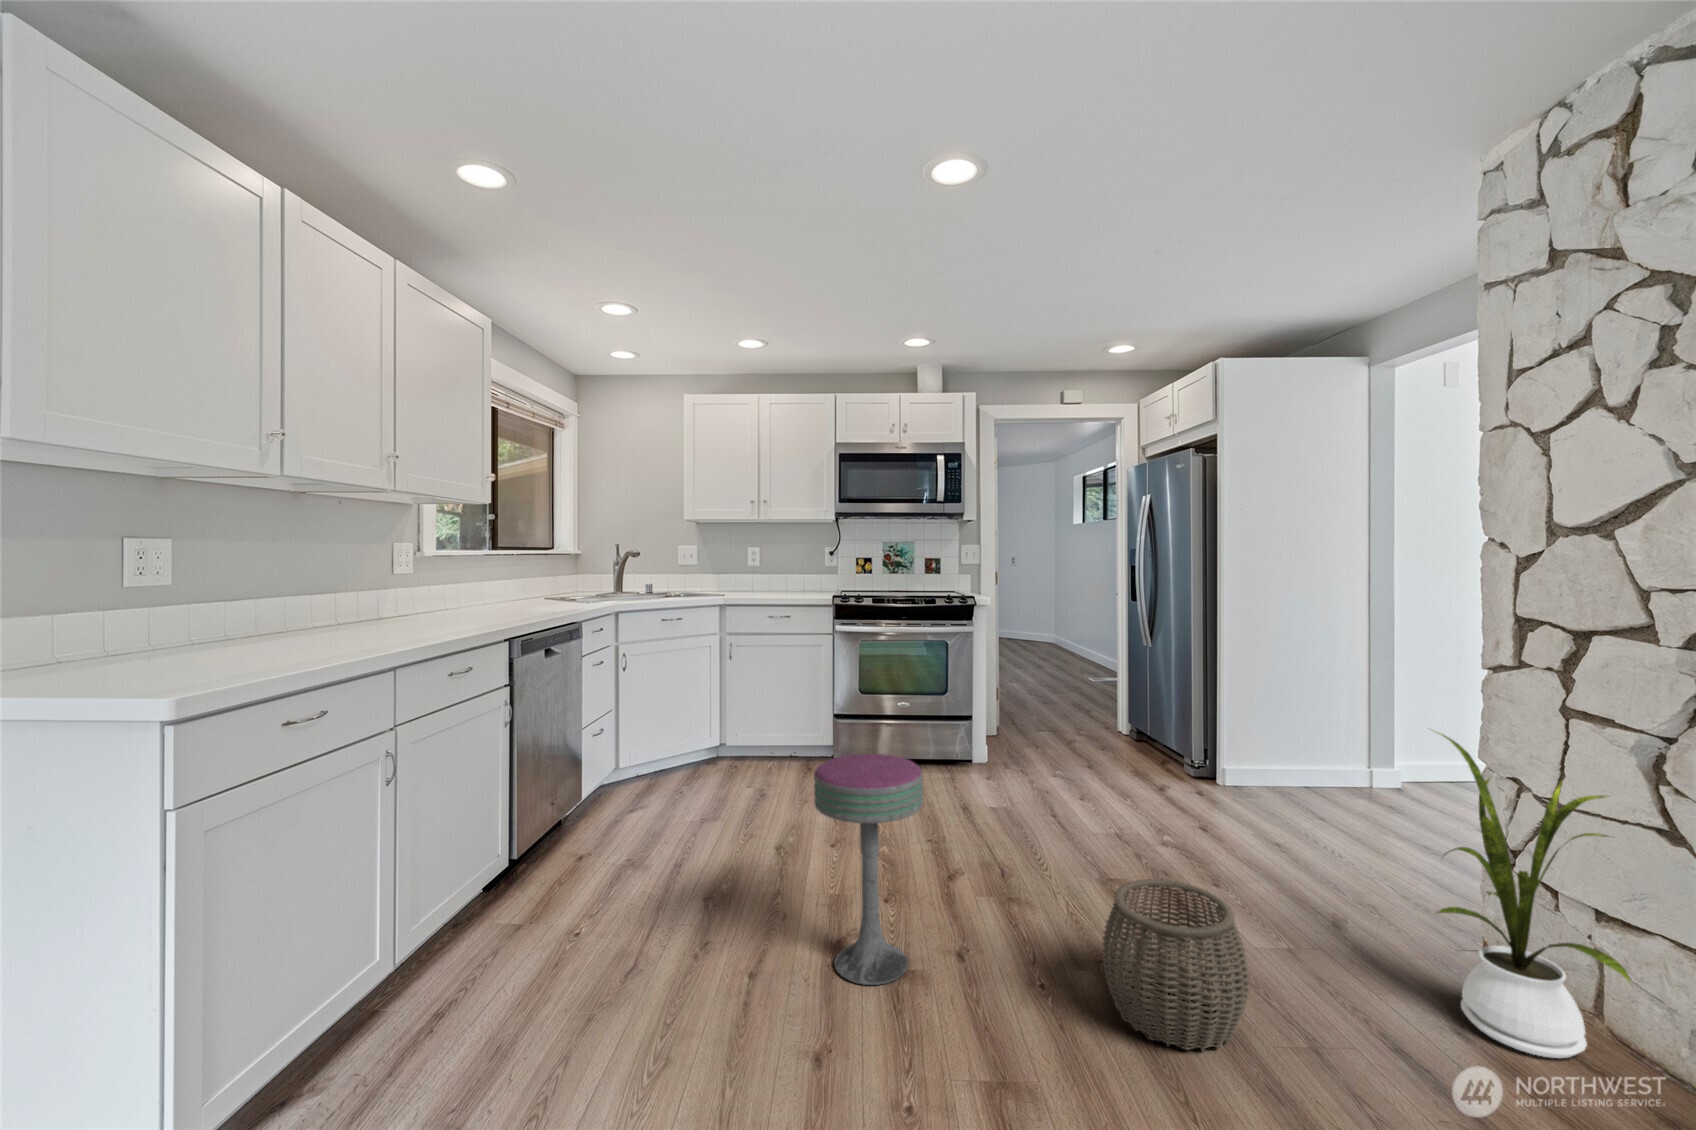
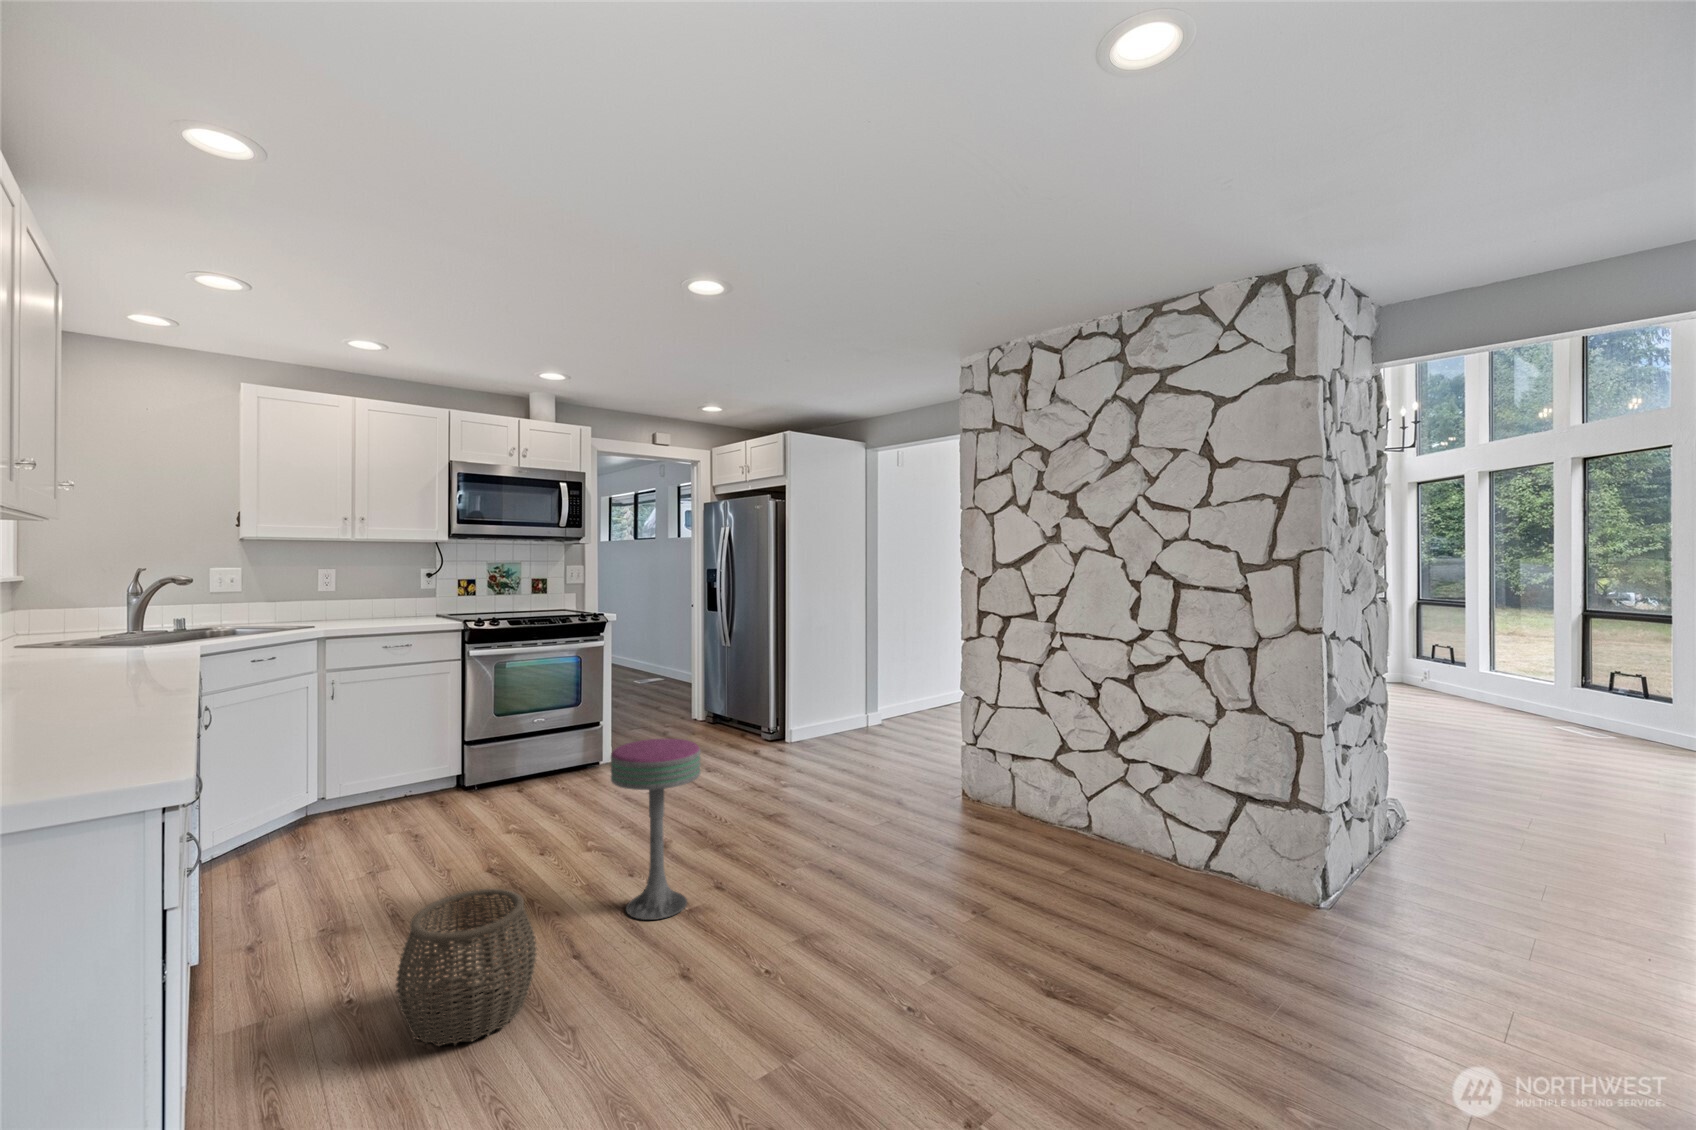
house plant: present [1435,732,1630,1058] -> none [949,674,1037,830]
woven basket: present [1102,879,1250,1050] -> present [396,889,537,1046]

